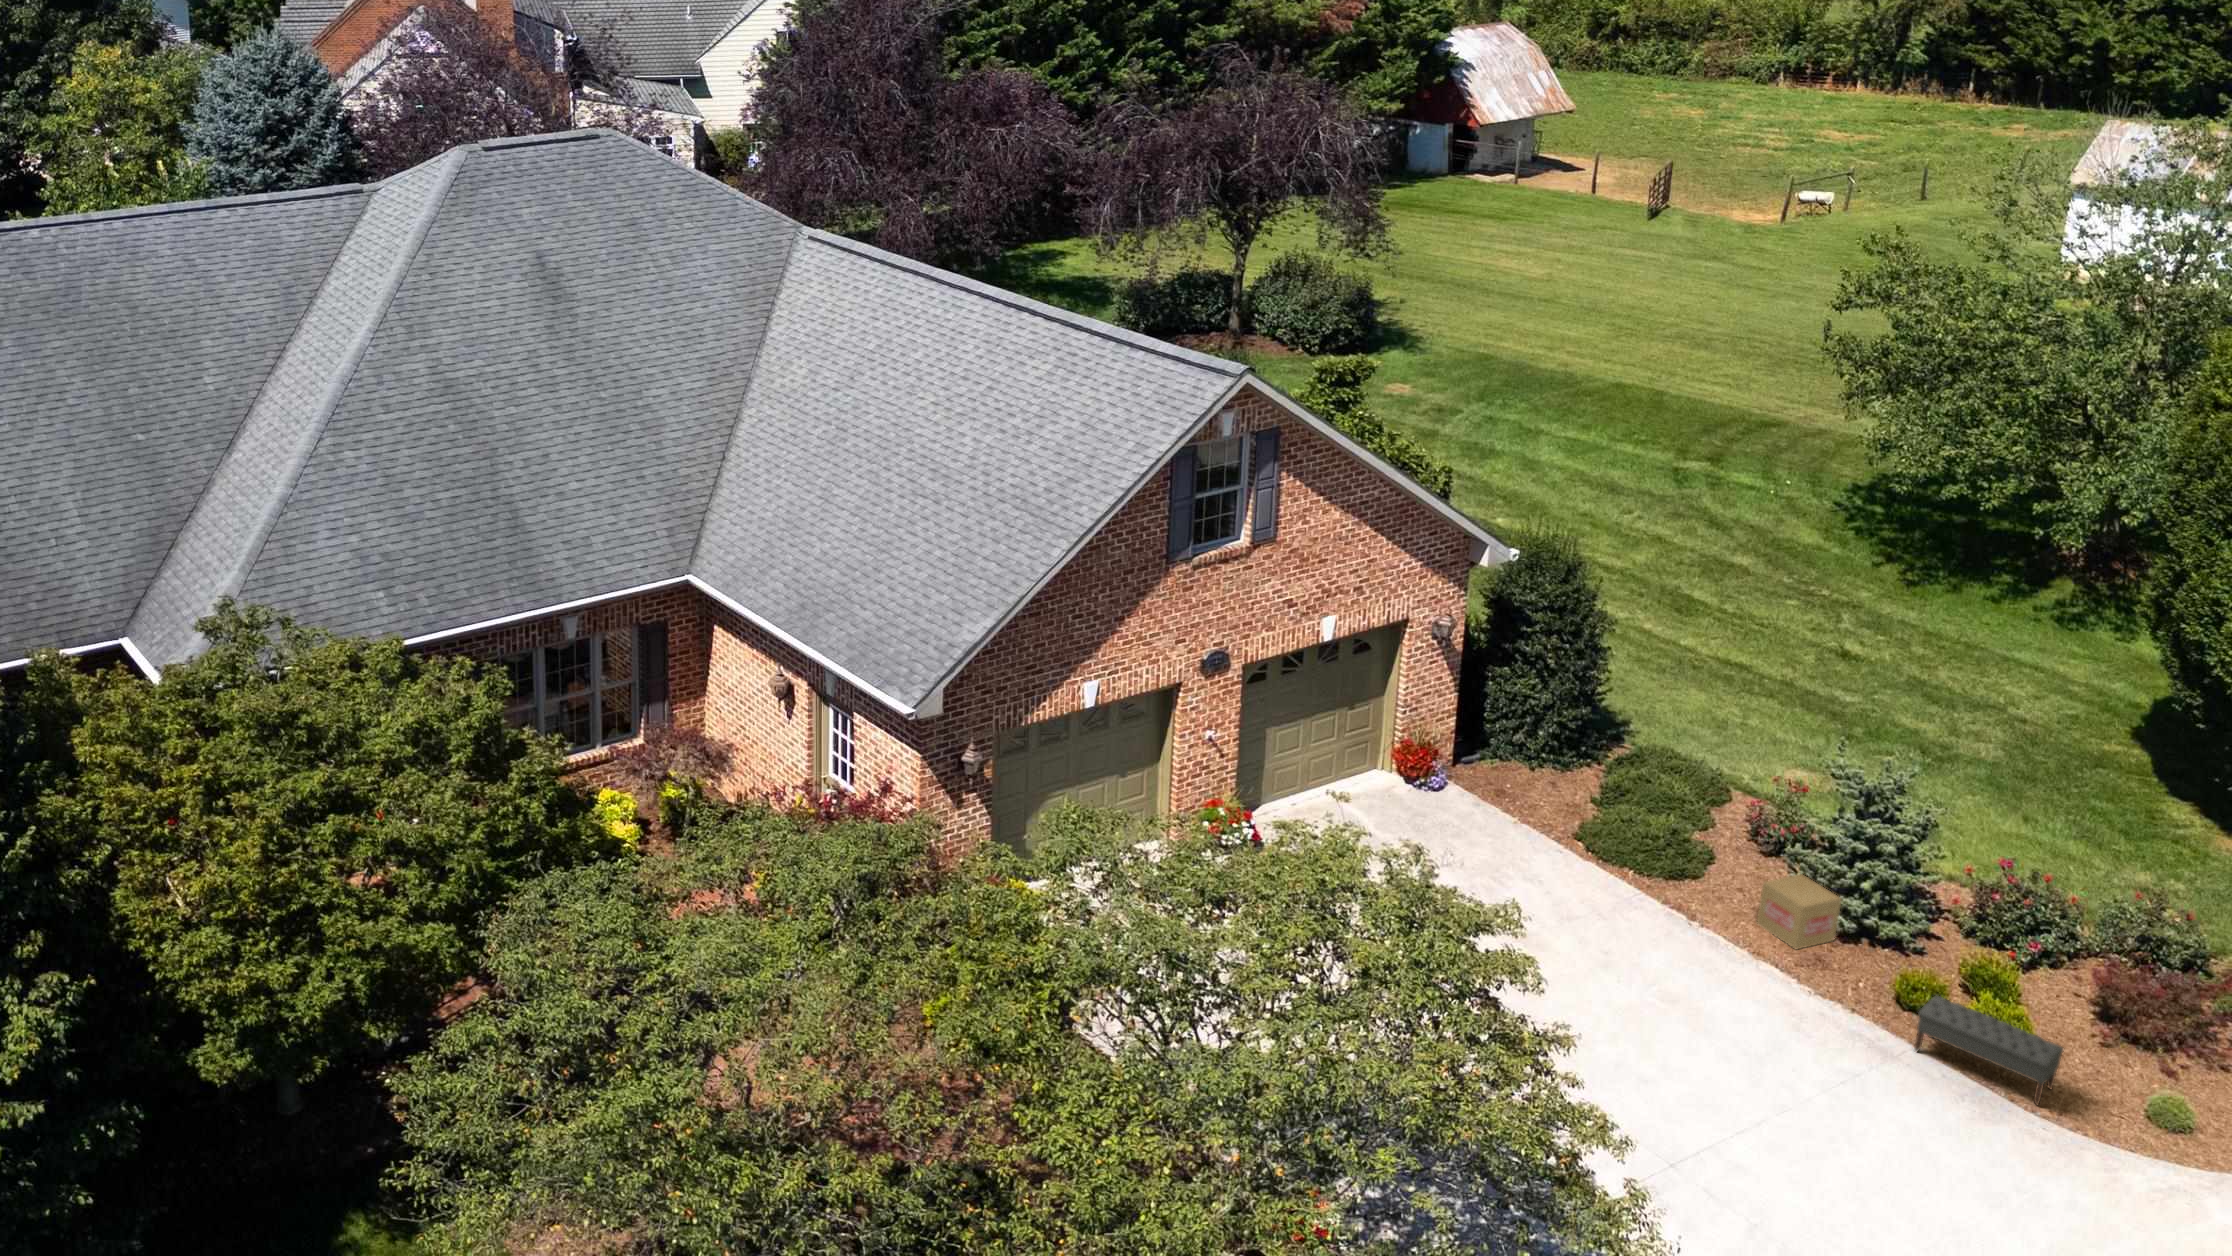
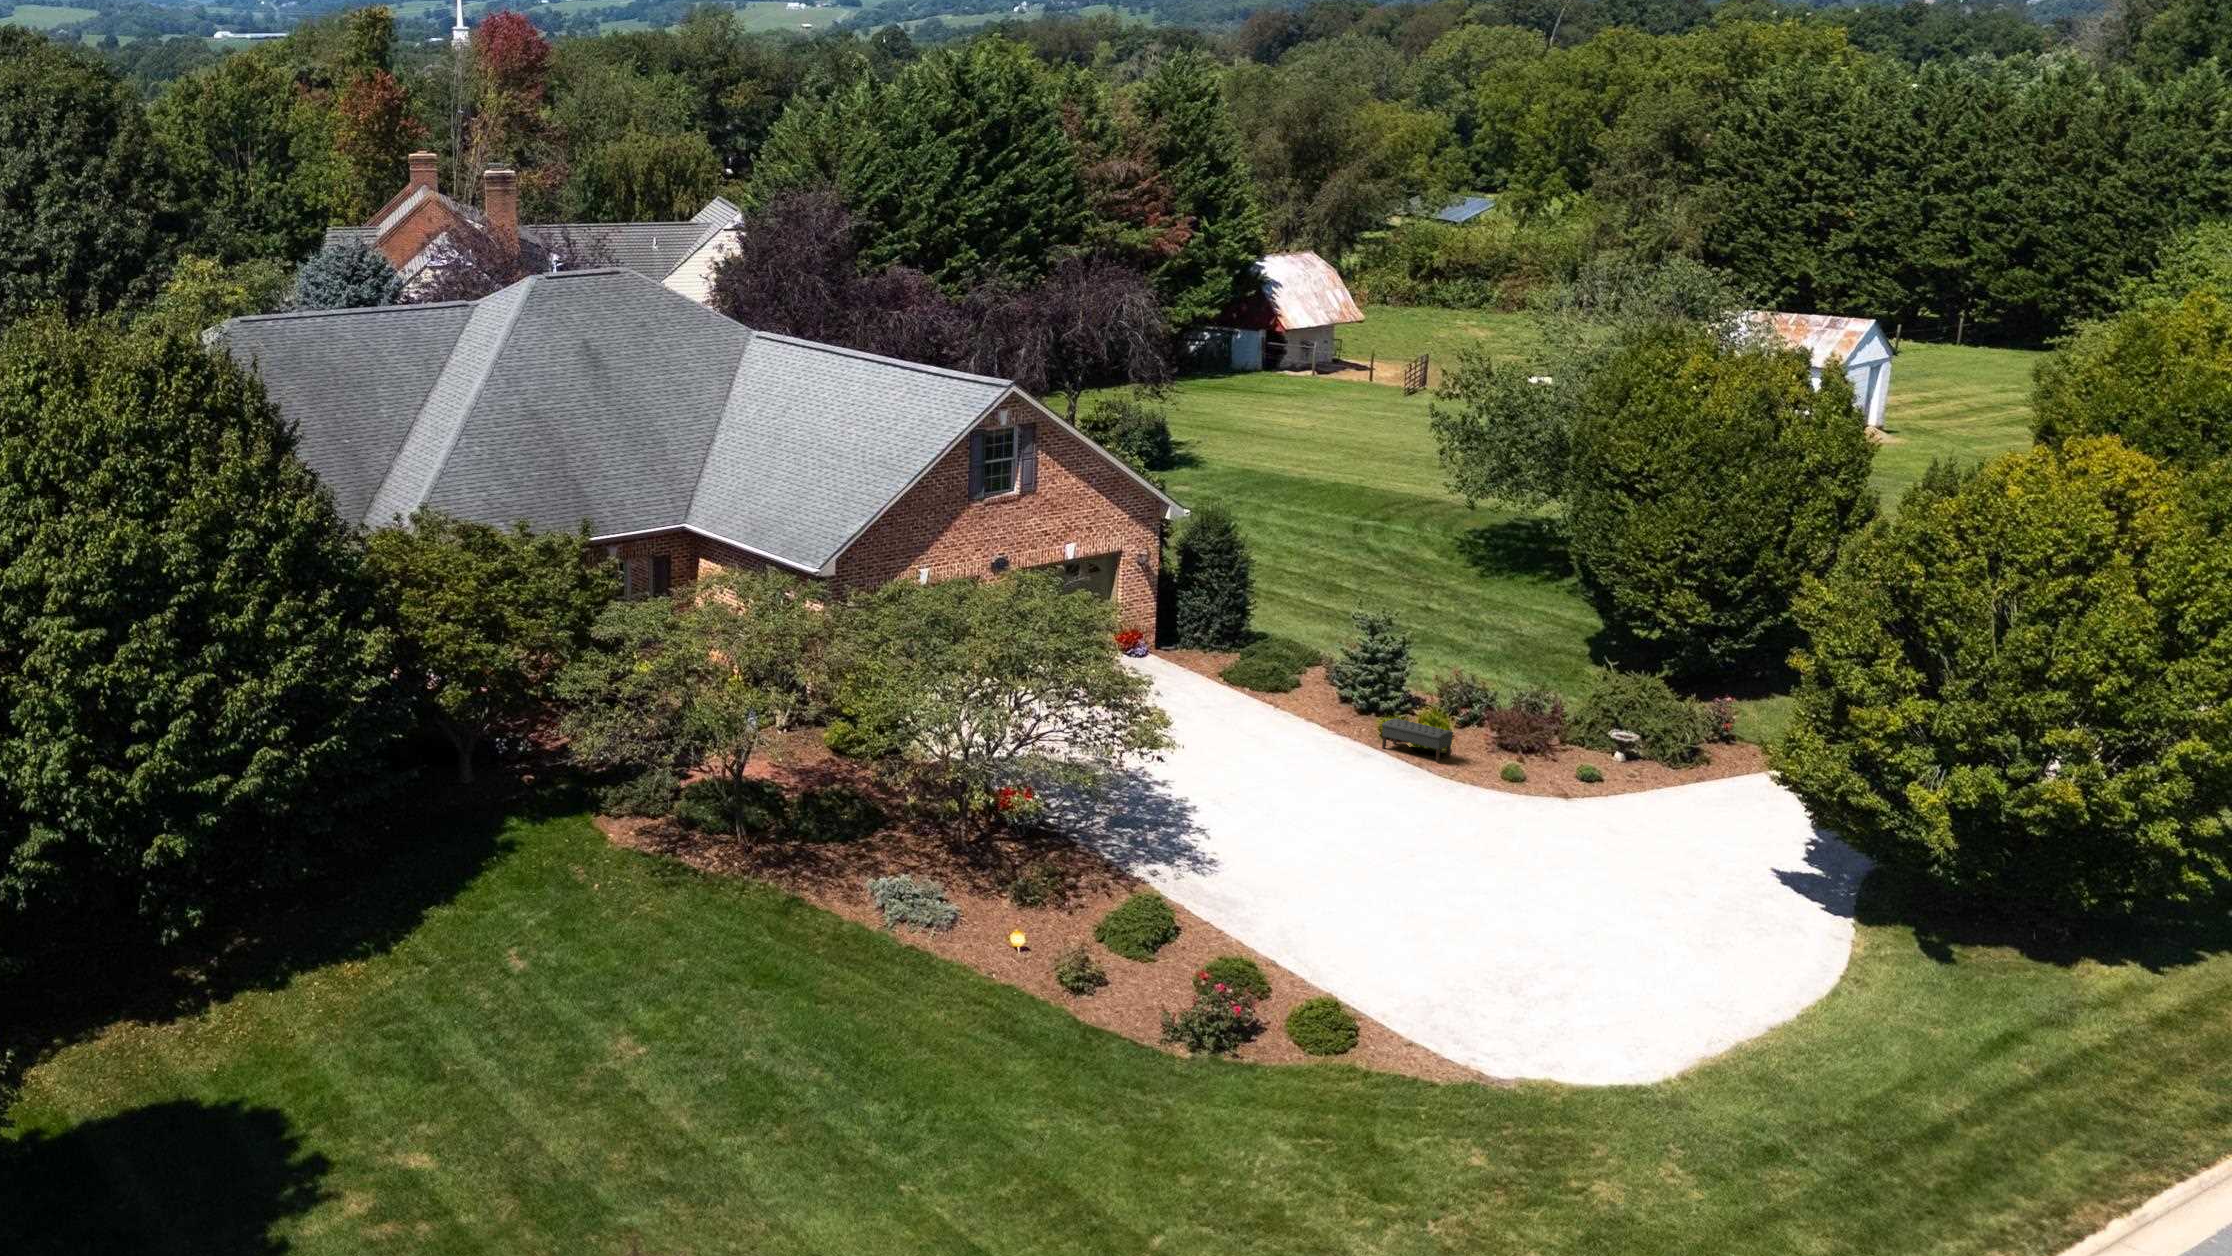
cardboard box: present [1757,874,1841,949] -> none [1319,681,1362,719]

